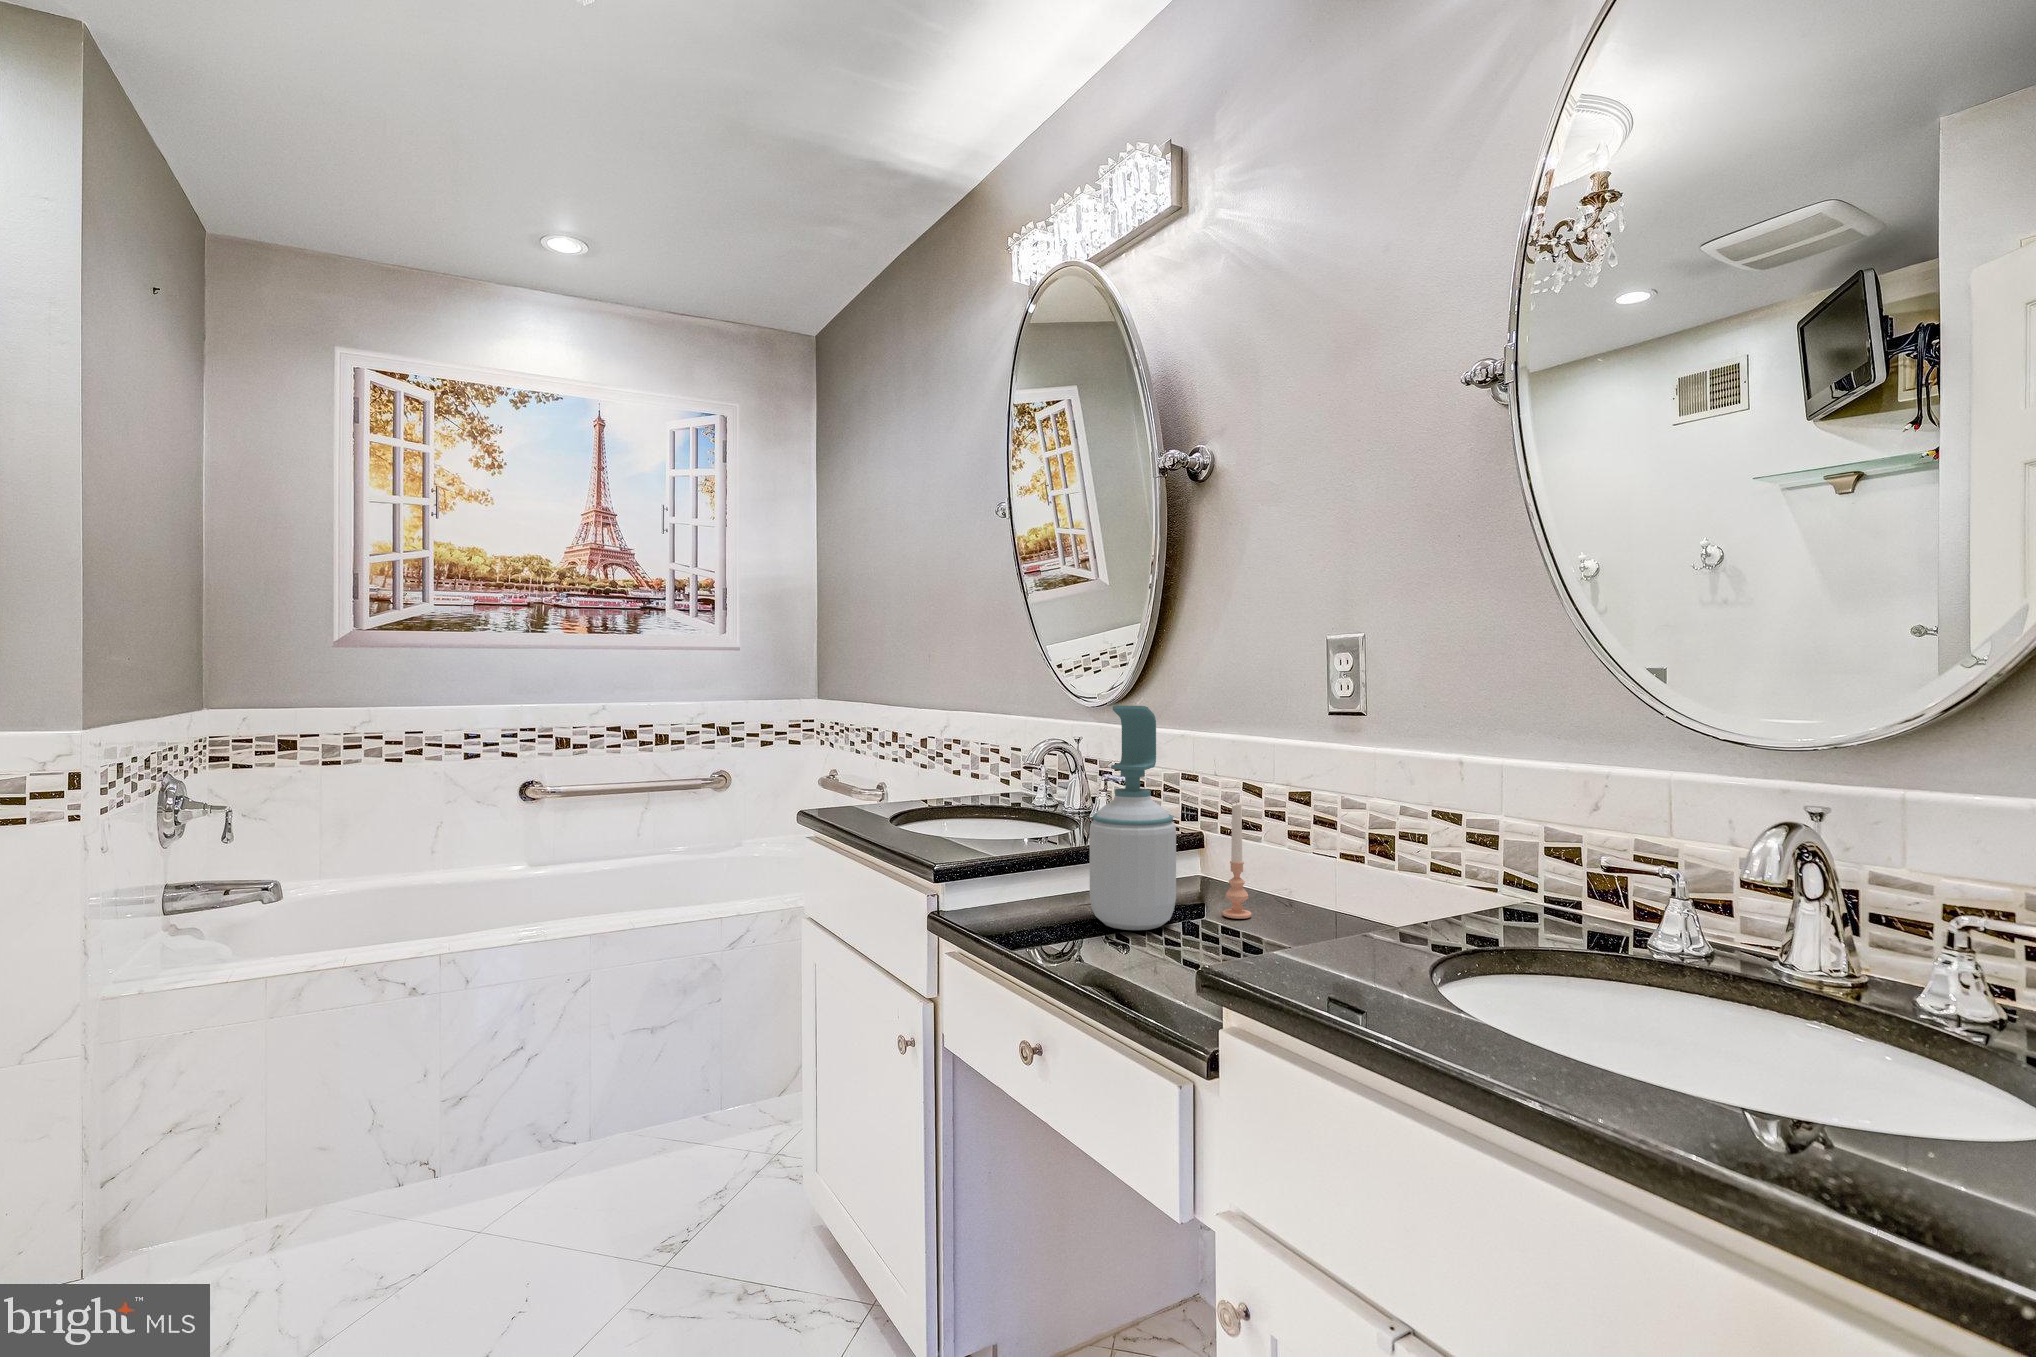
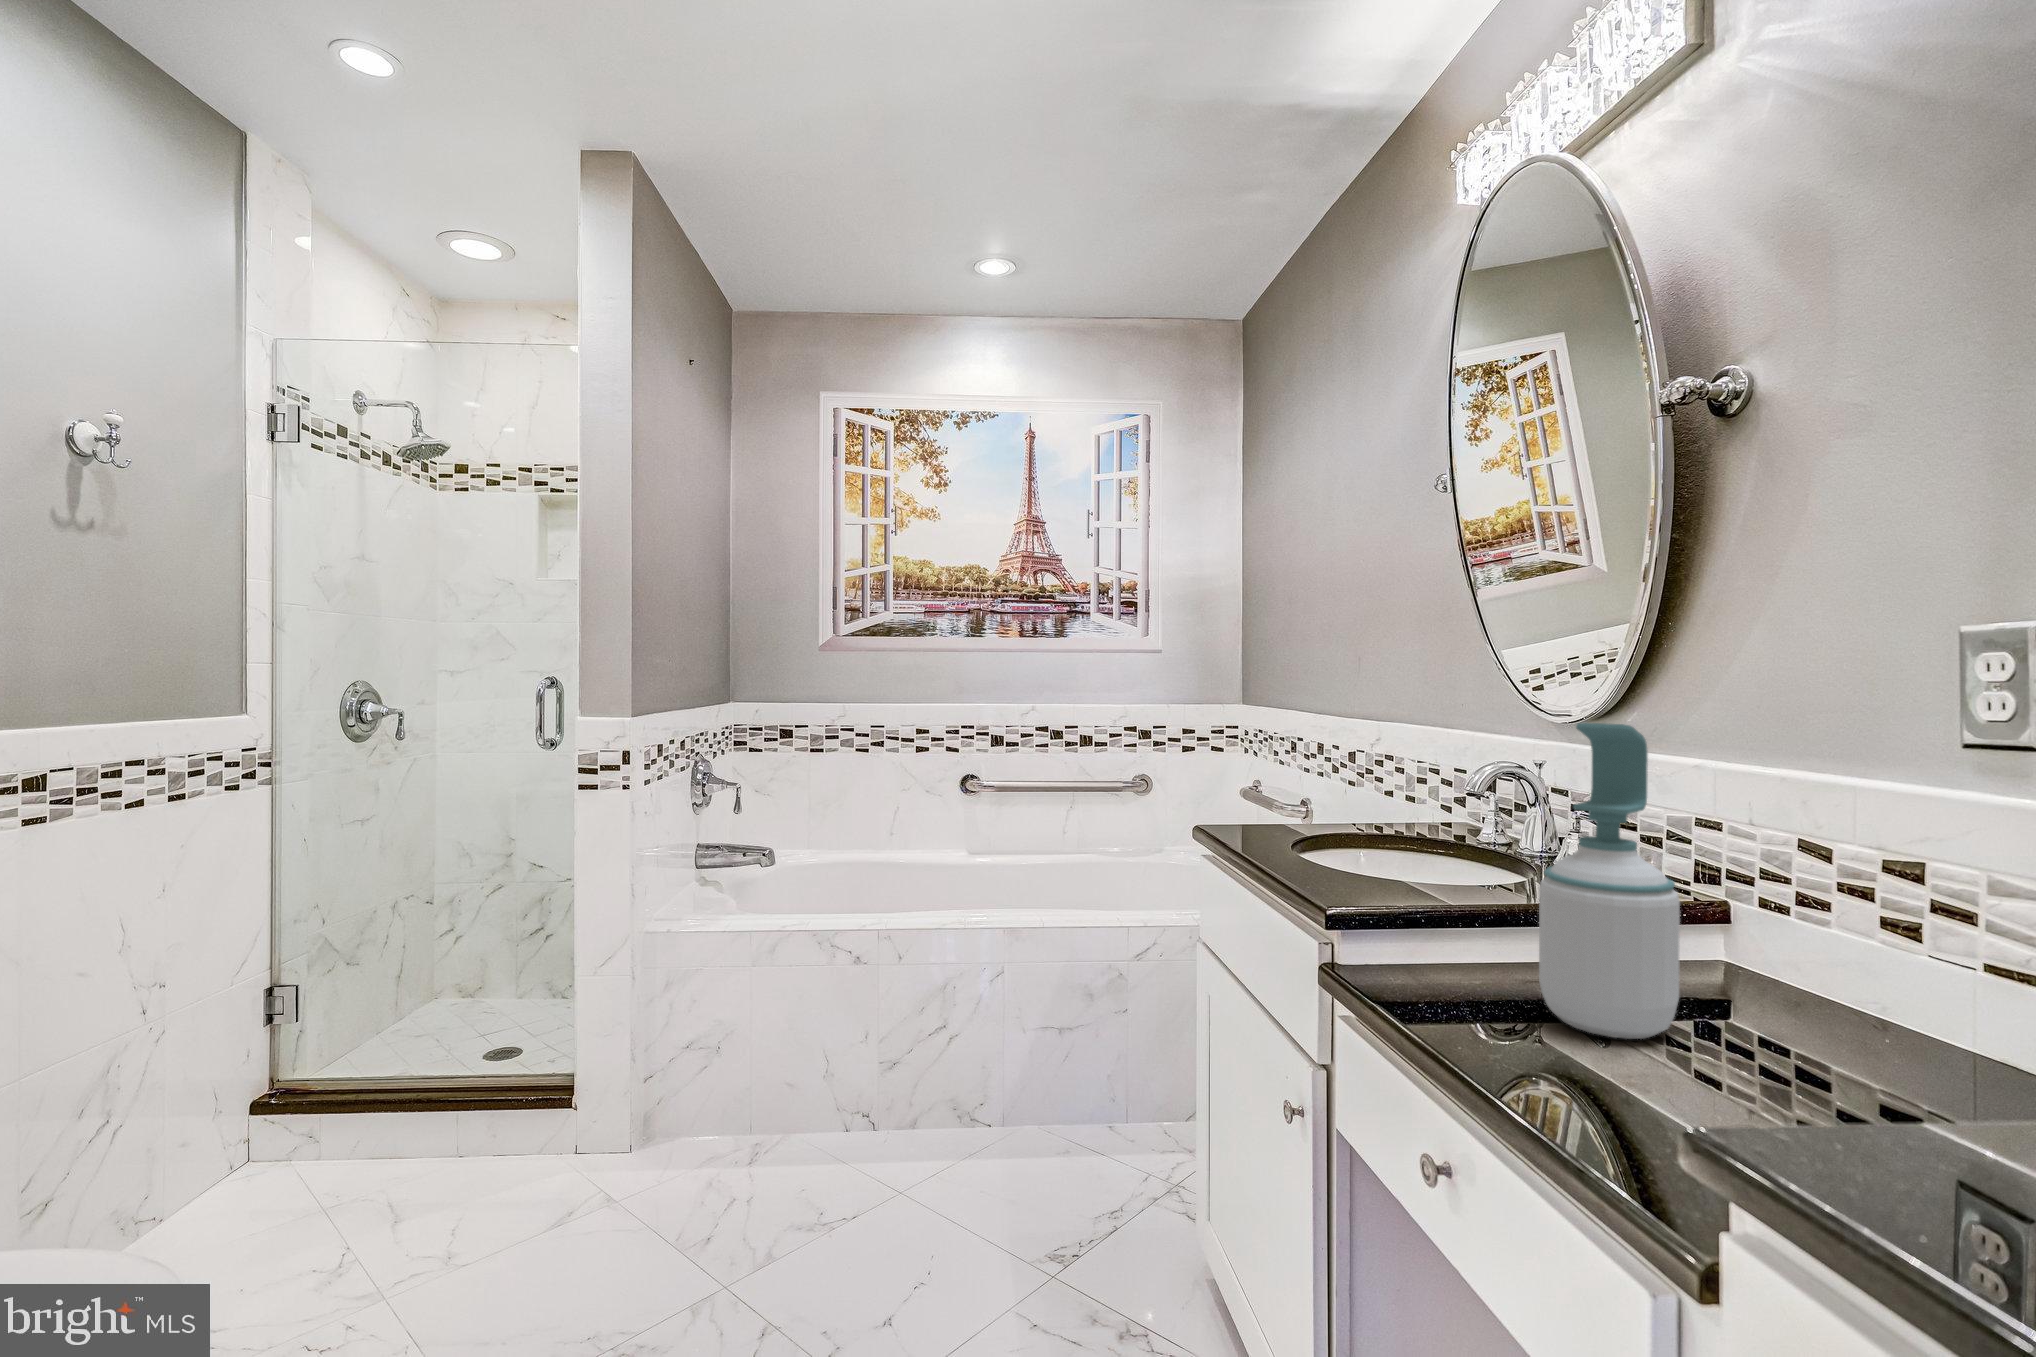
candle: present [1223,802,1251,919] -> none [1762,870,1815,1045]

